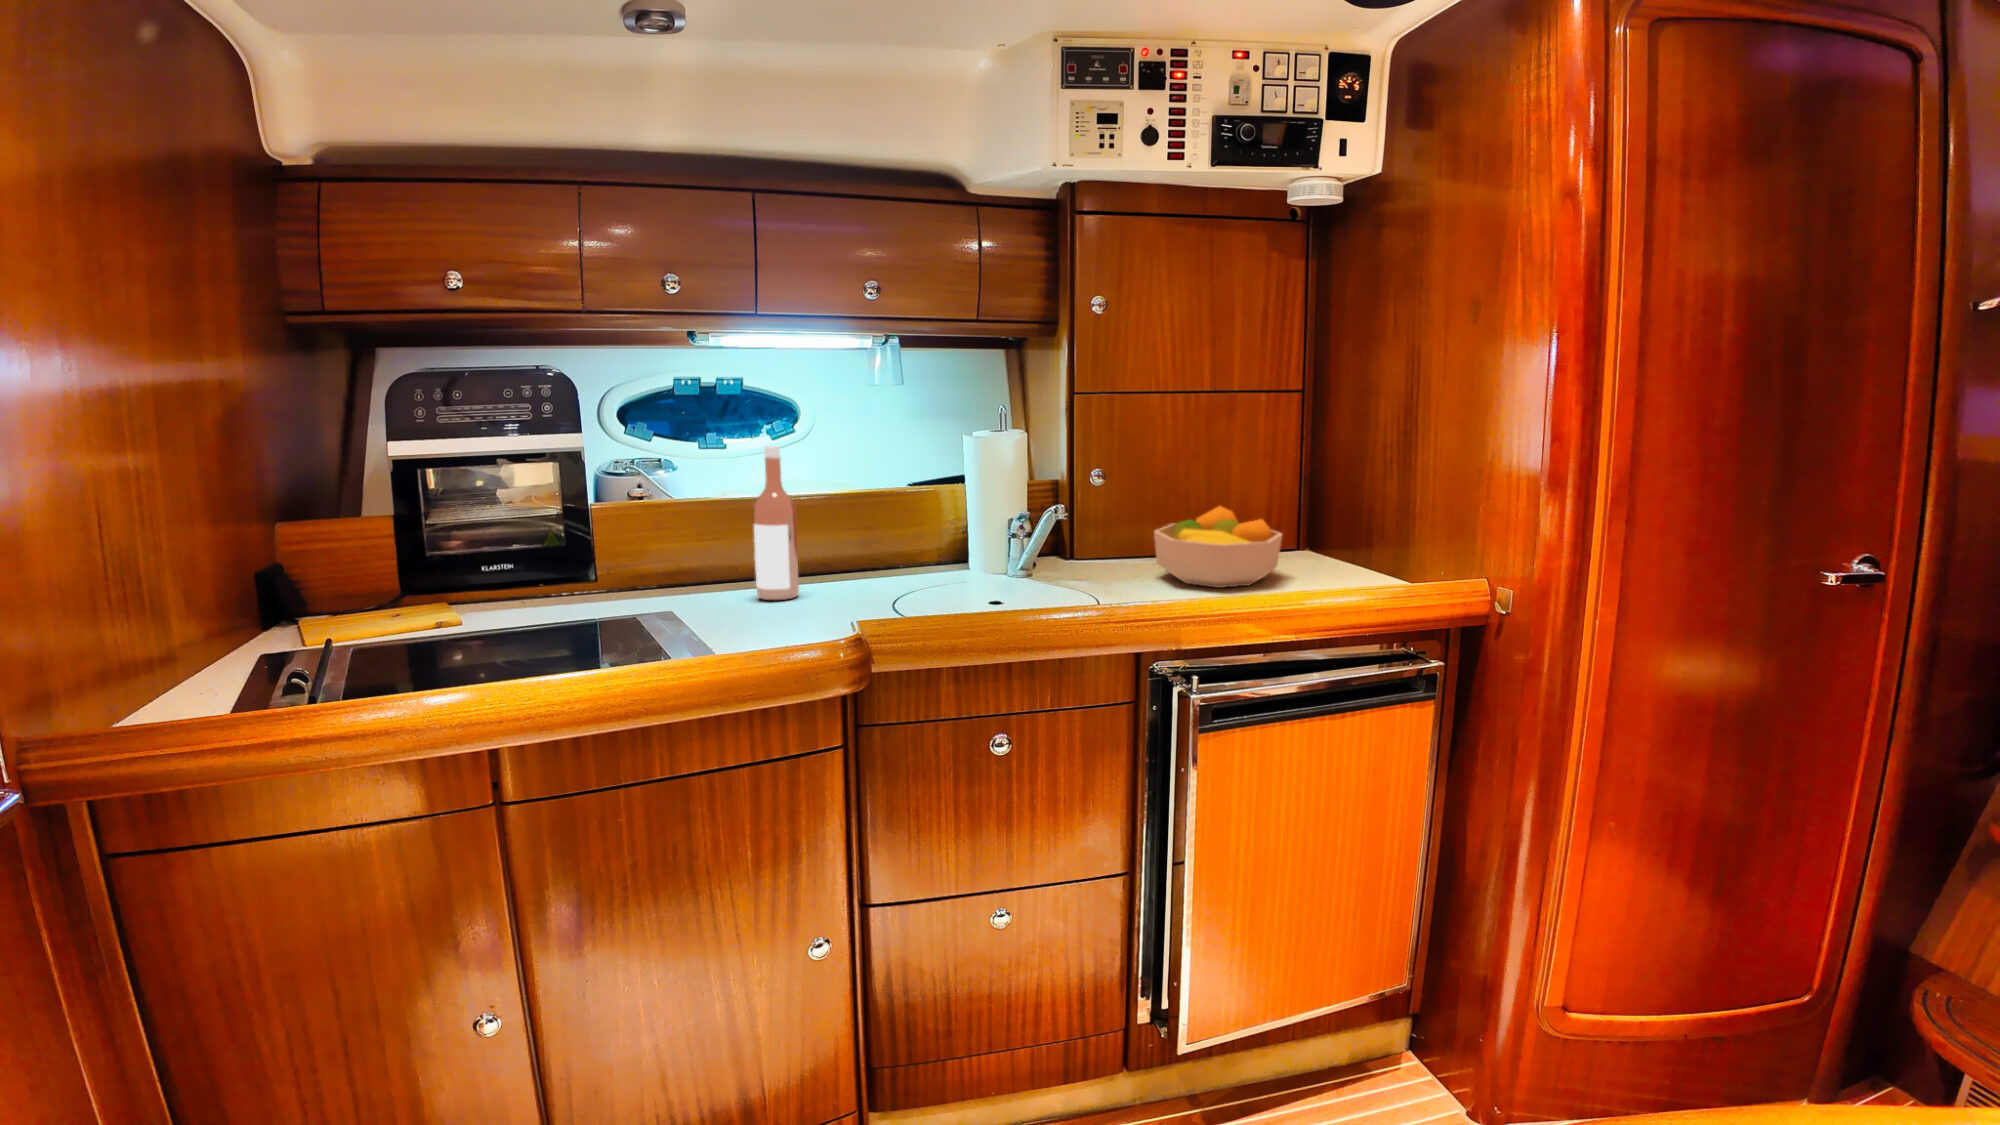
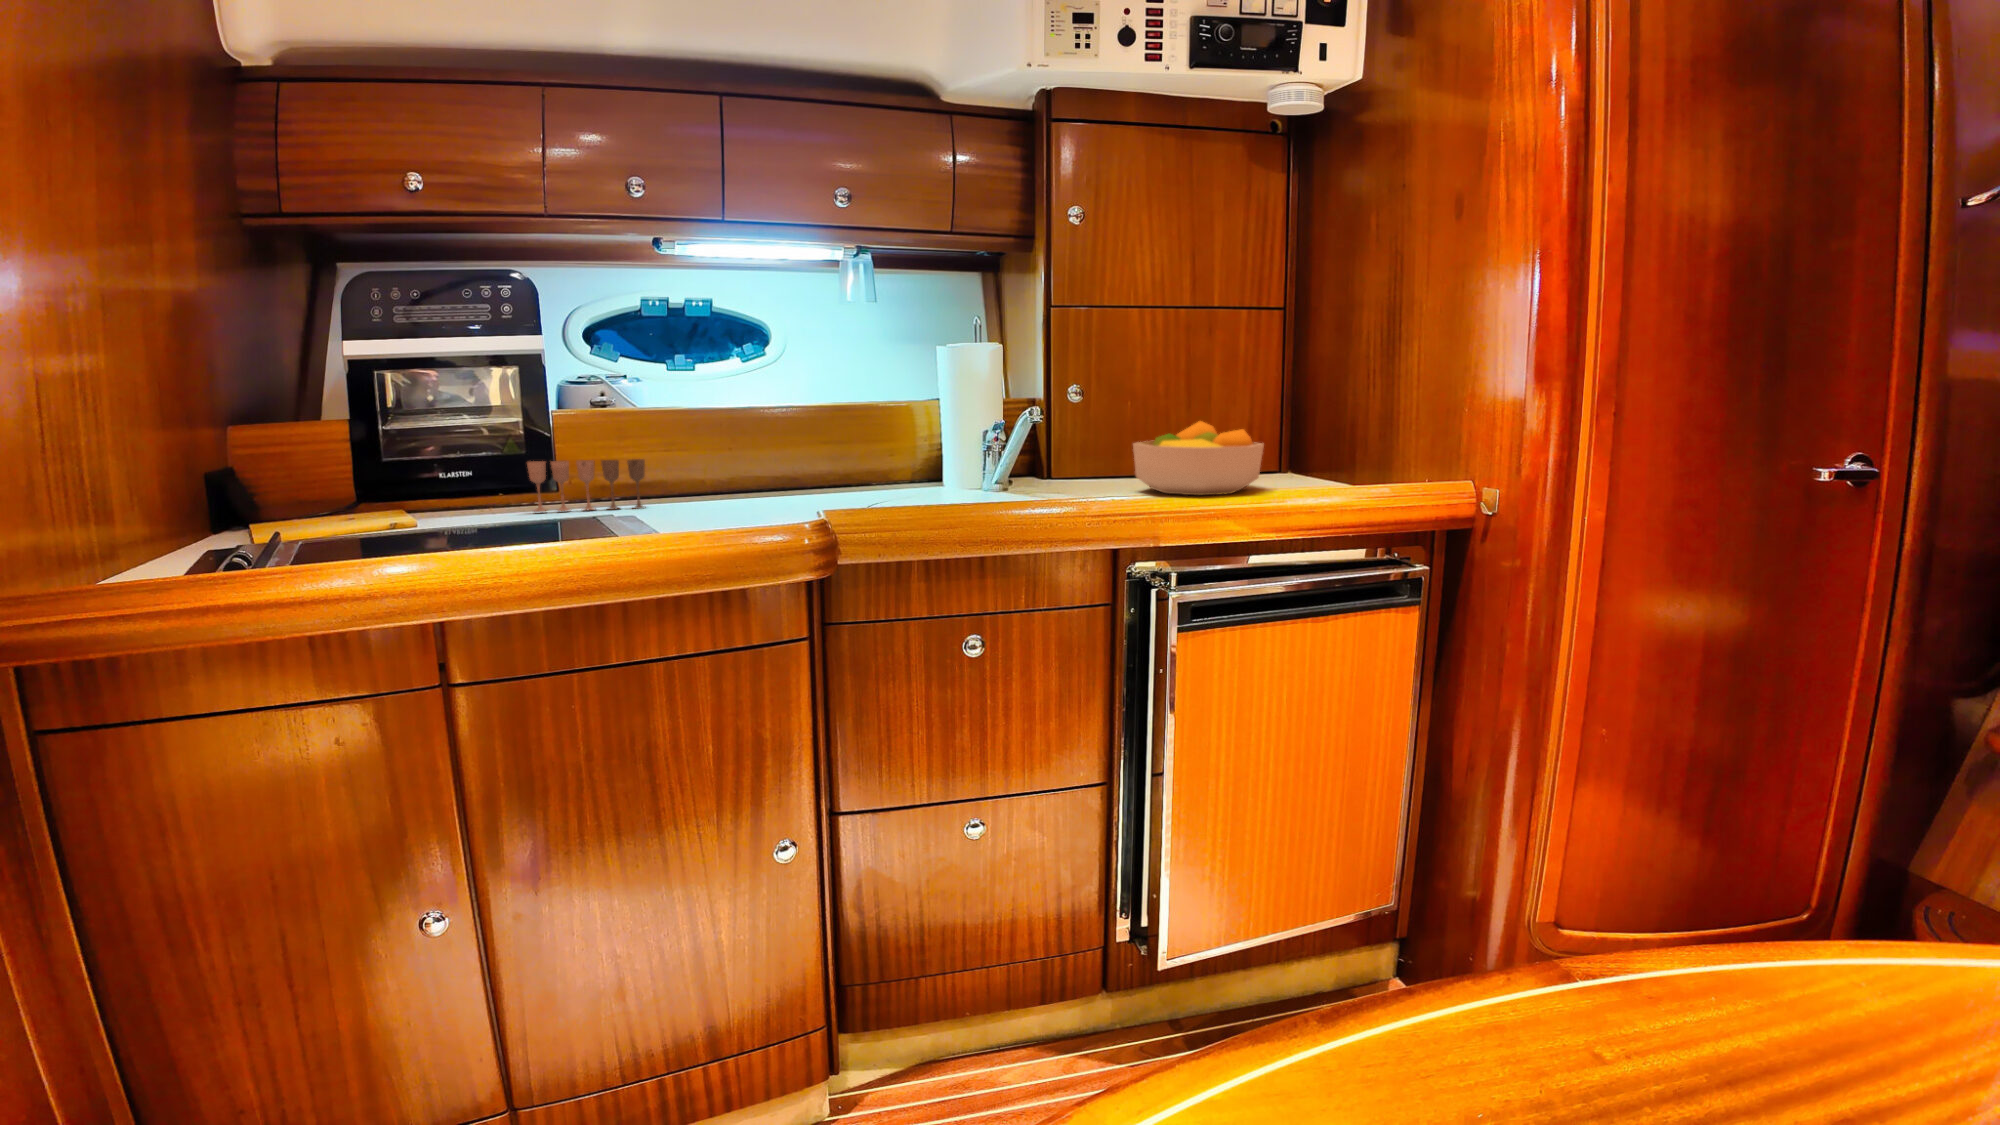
wine bottle: present [753,446,799,600] -> none [720,350,768,509]
wine glass: none [565,545,680,599] -> present [527,459,645,512]

